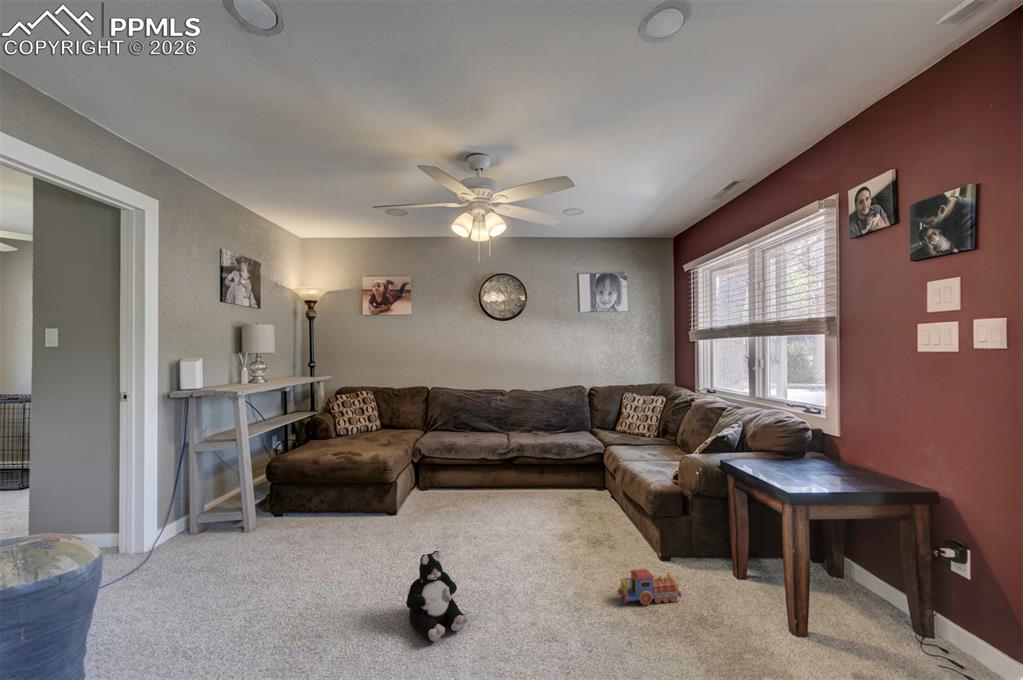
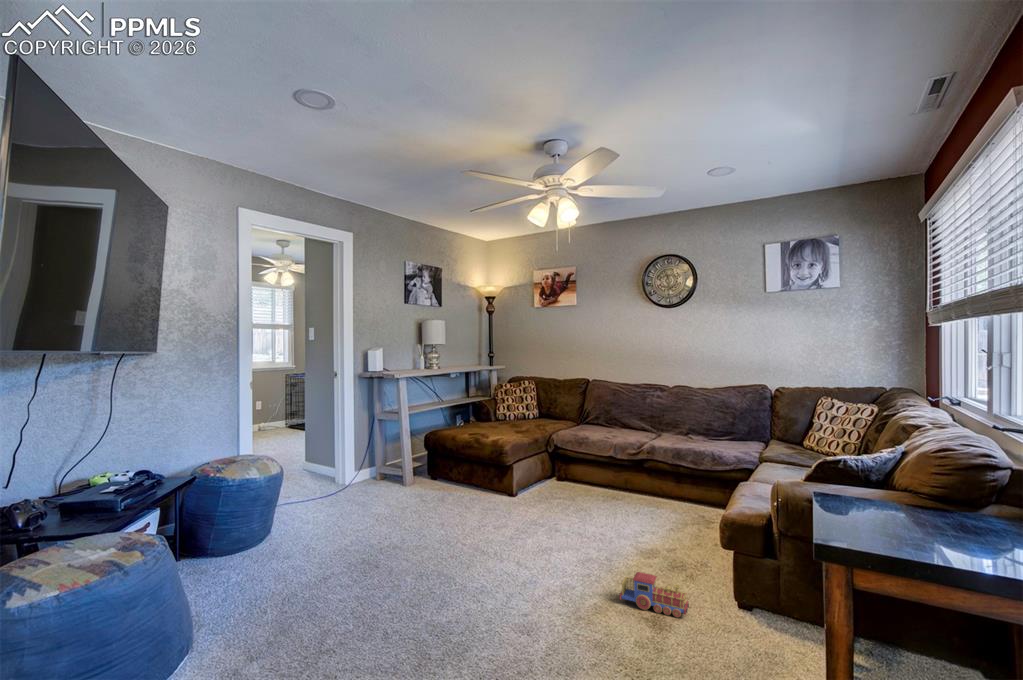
plush toy: present [406,551,468,642] -> none [437,506,480,571]

